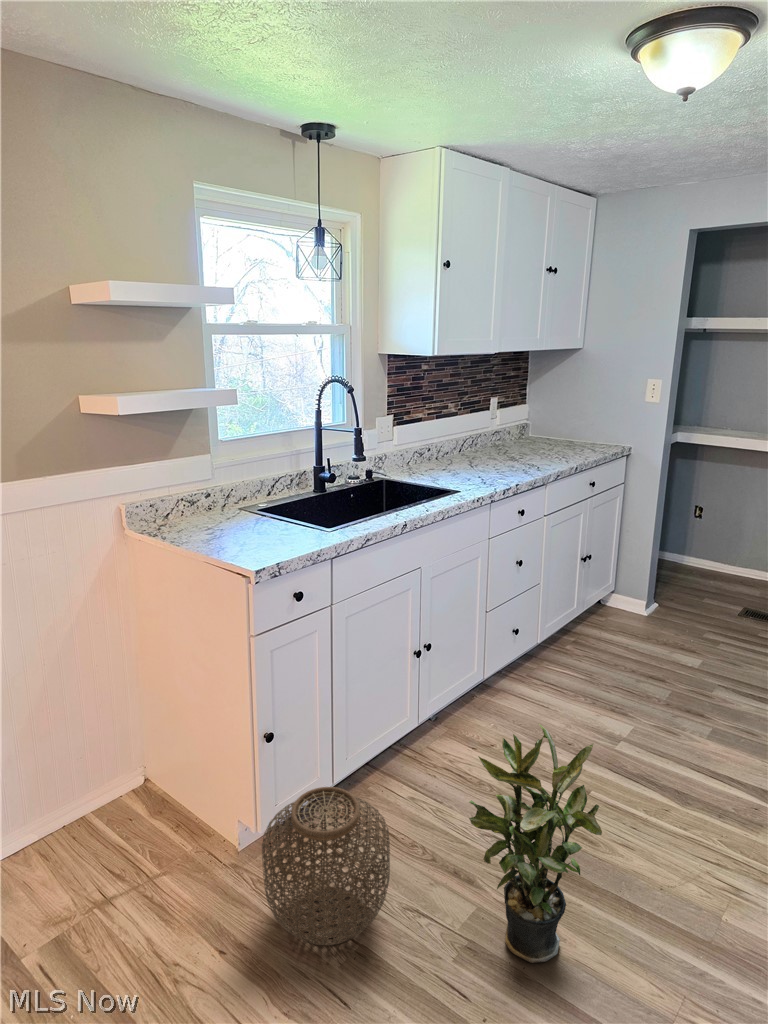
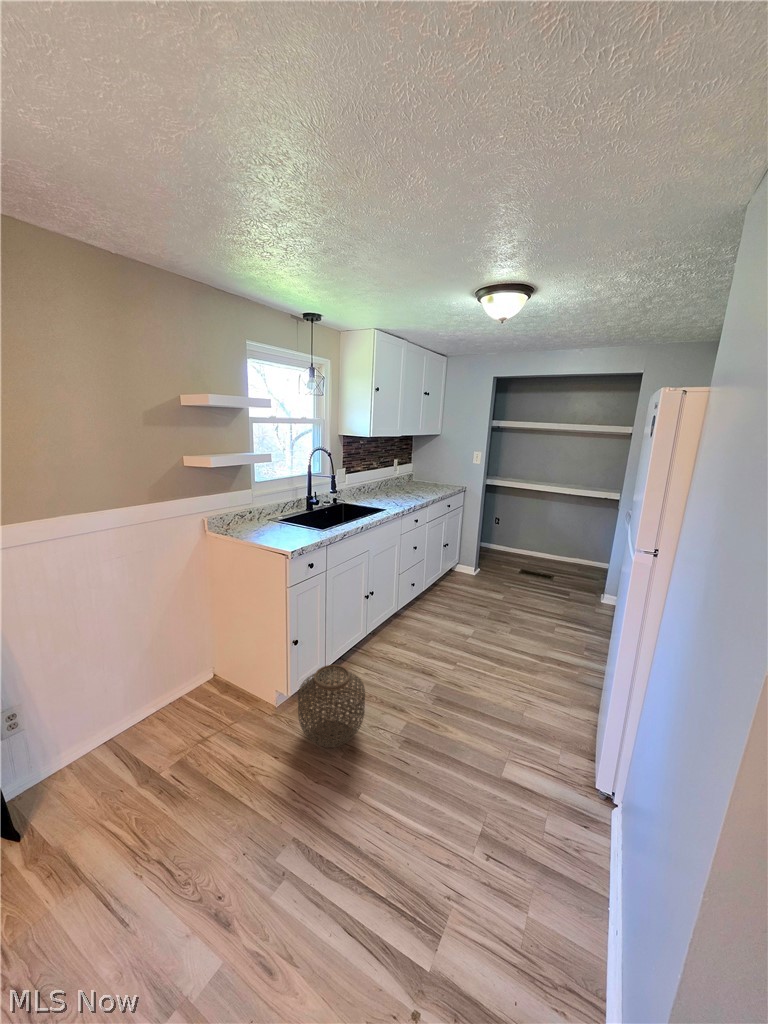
potted plant: present [469,724,602,963] -> none [407,623,470,744]

